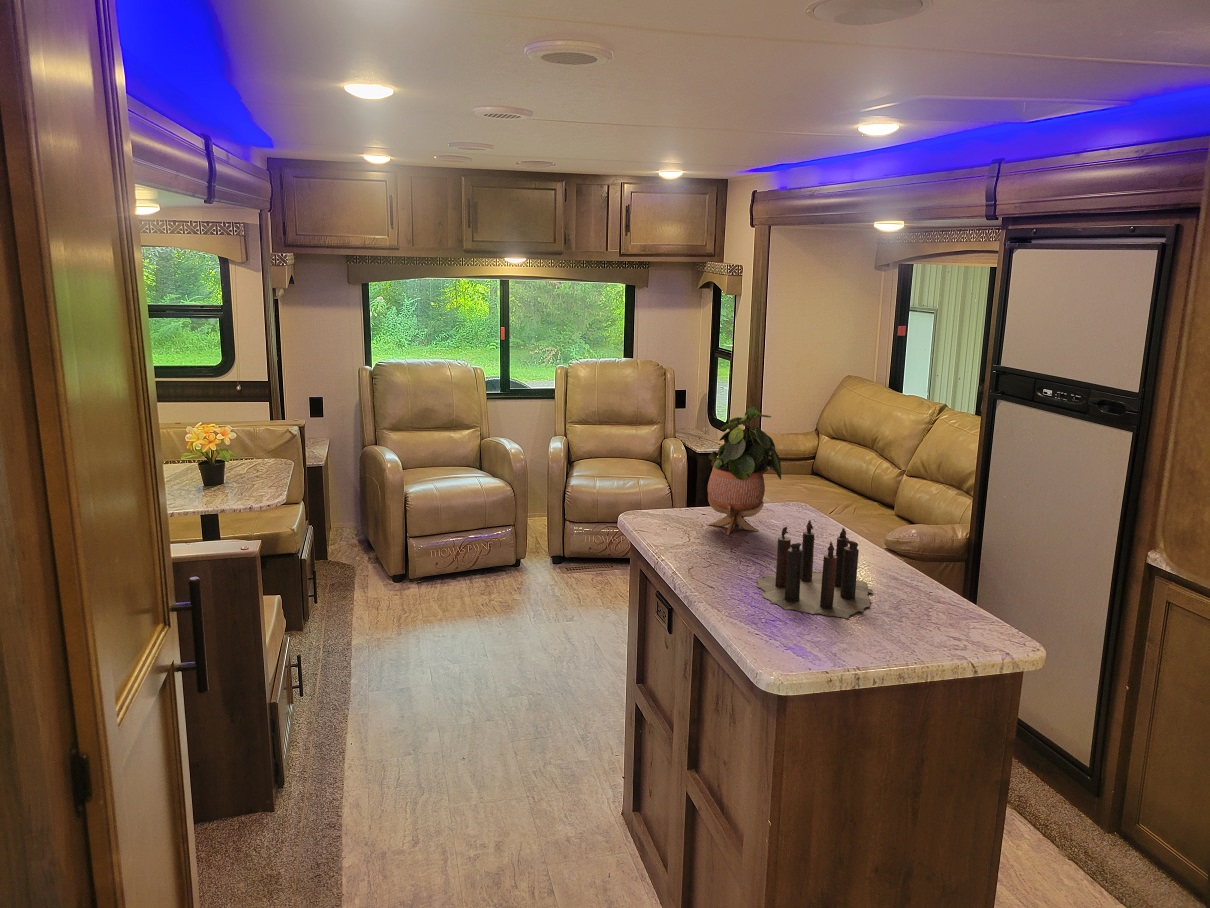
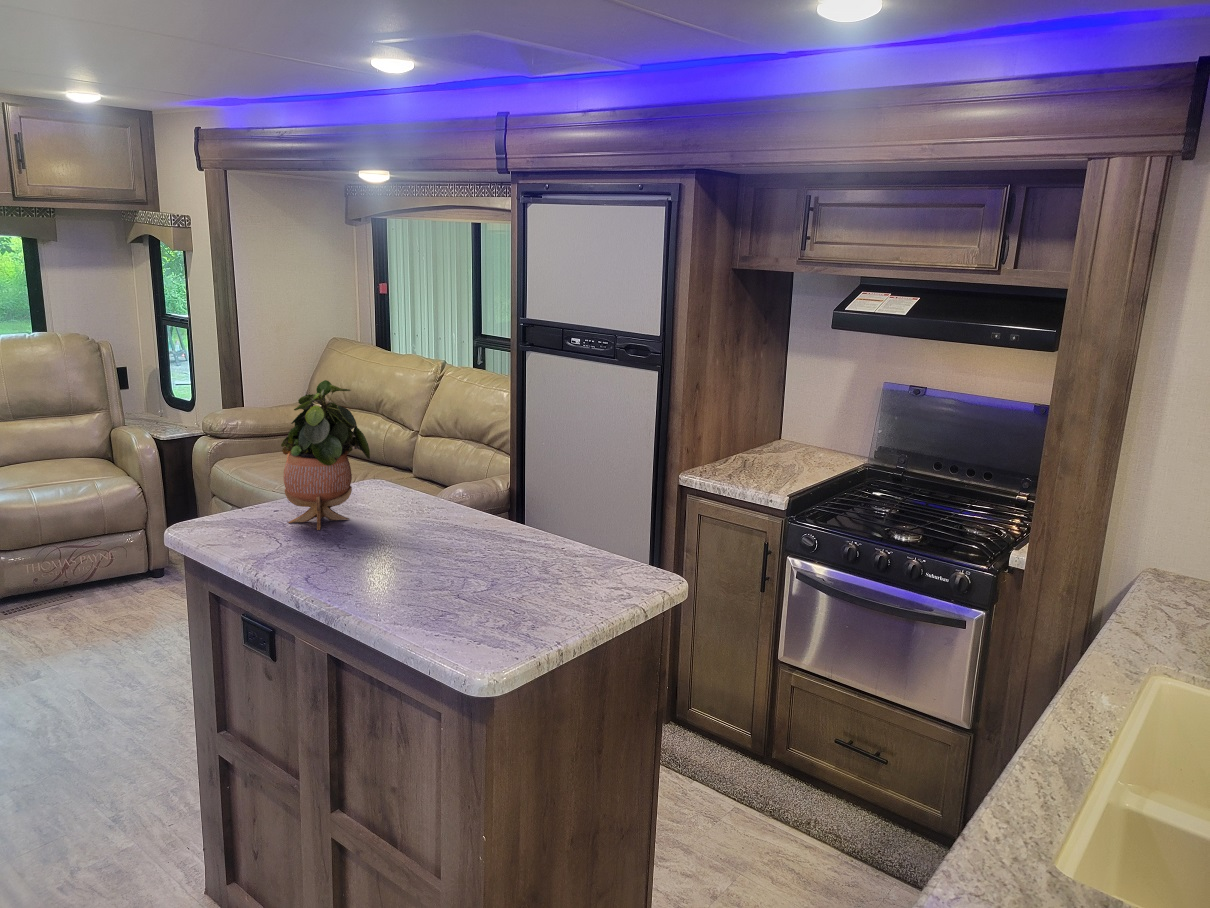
candle: present [757,520,873,619] -> none [387,498,553,599]

